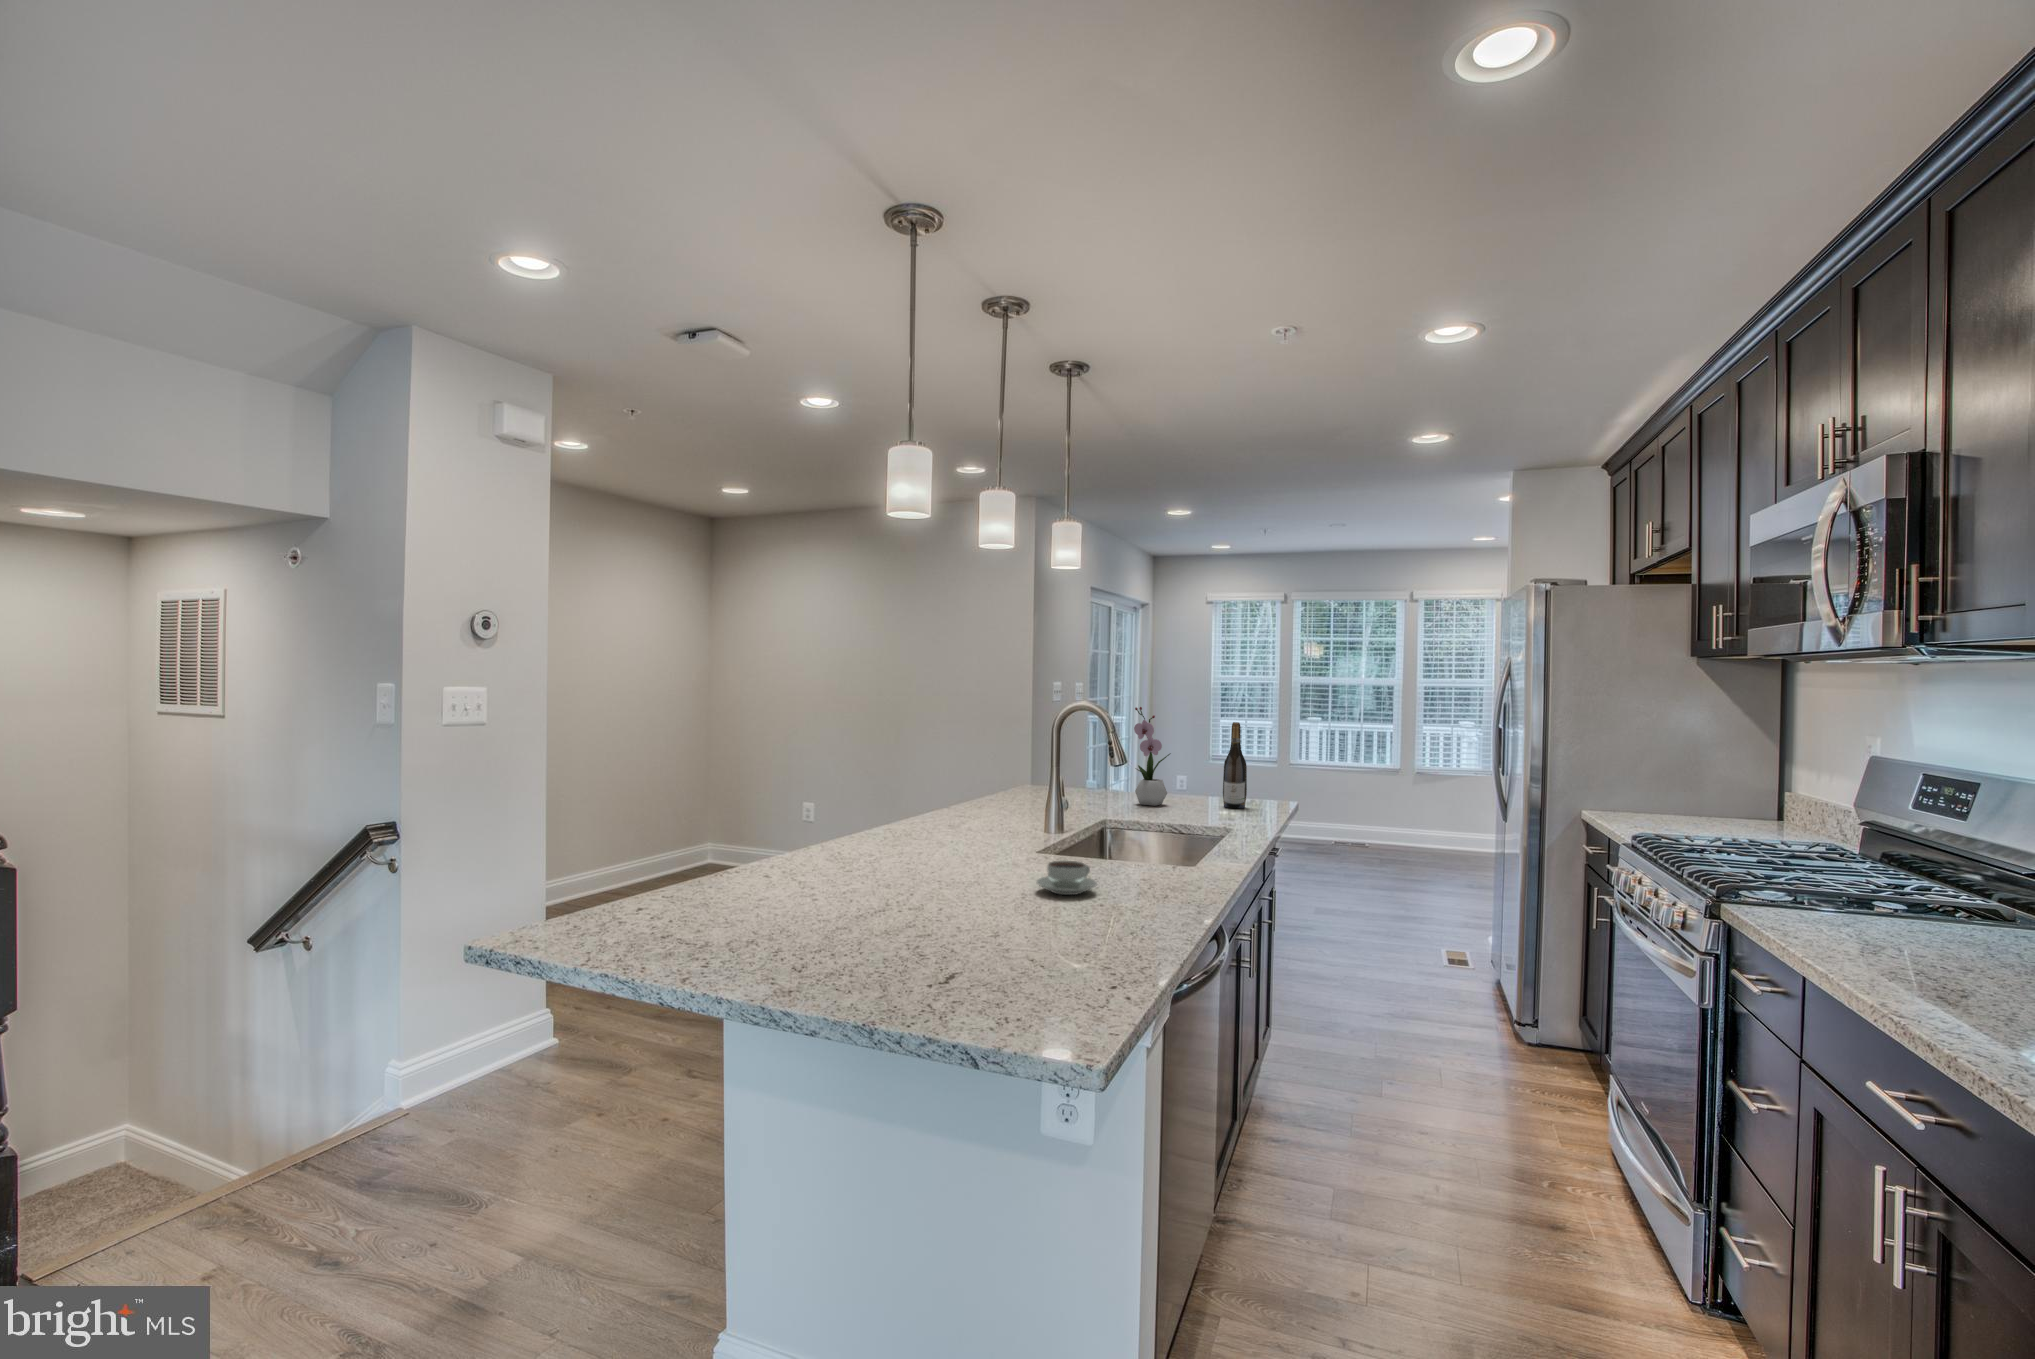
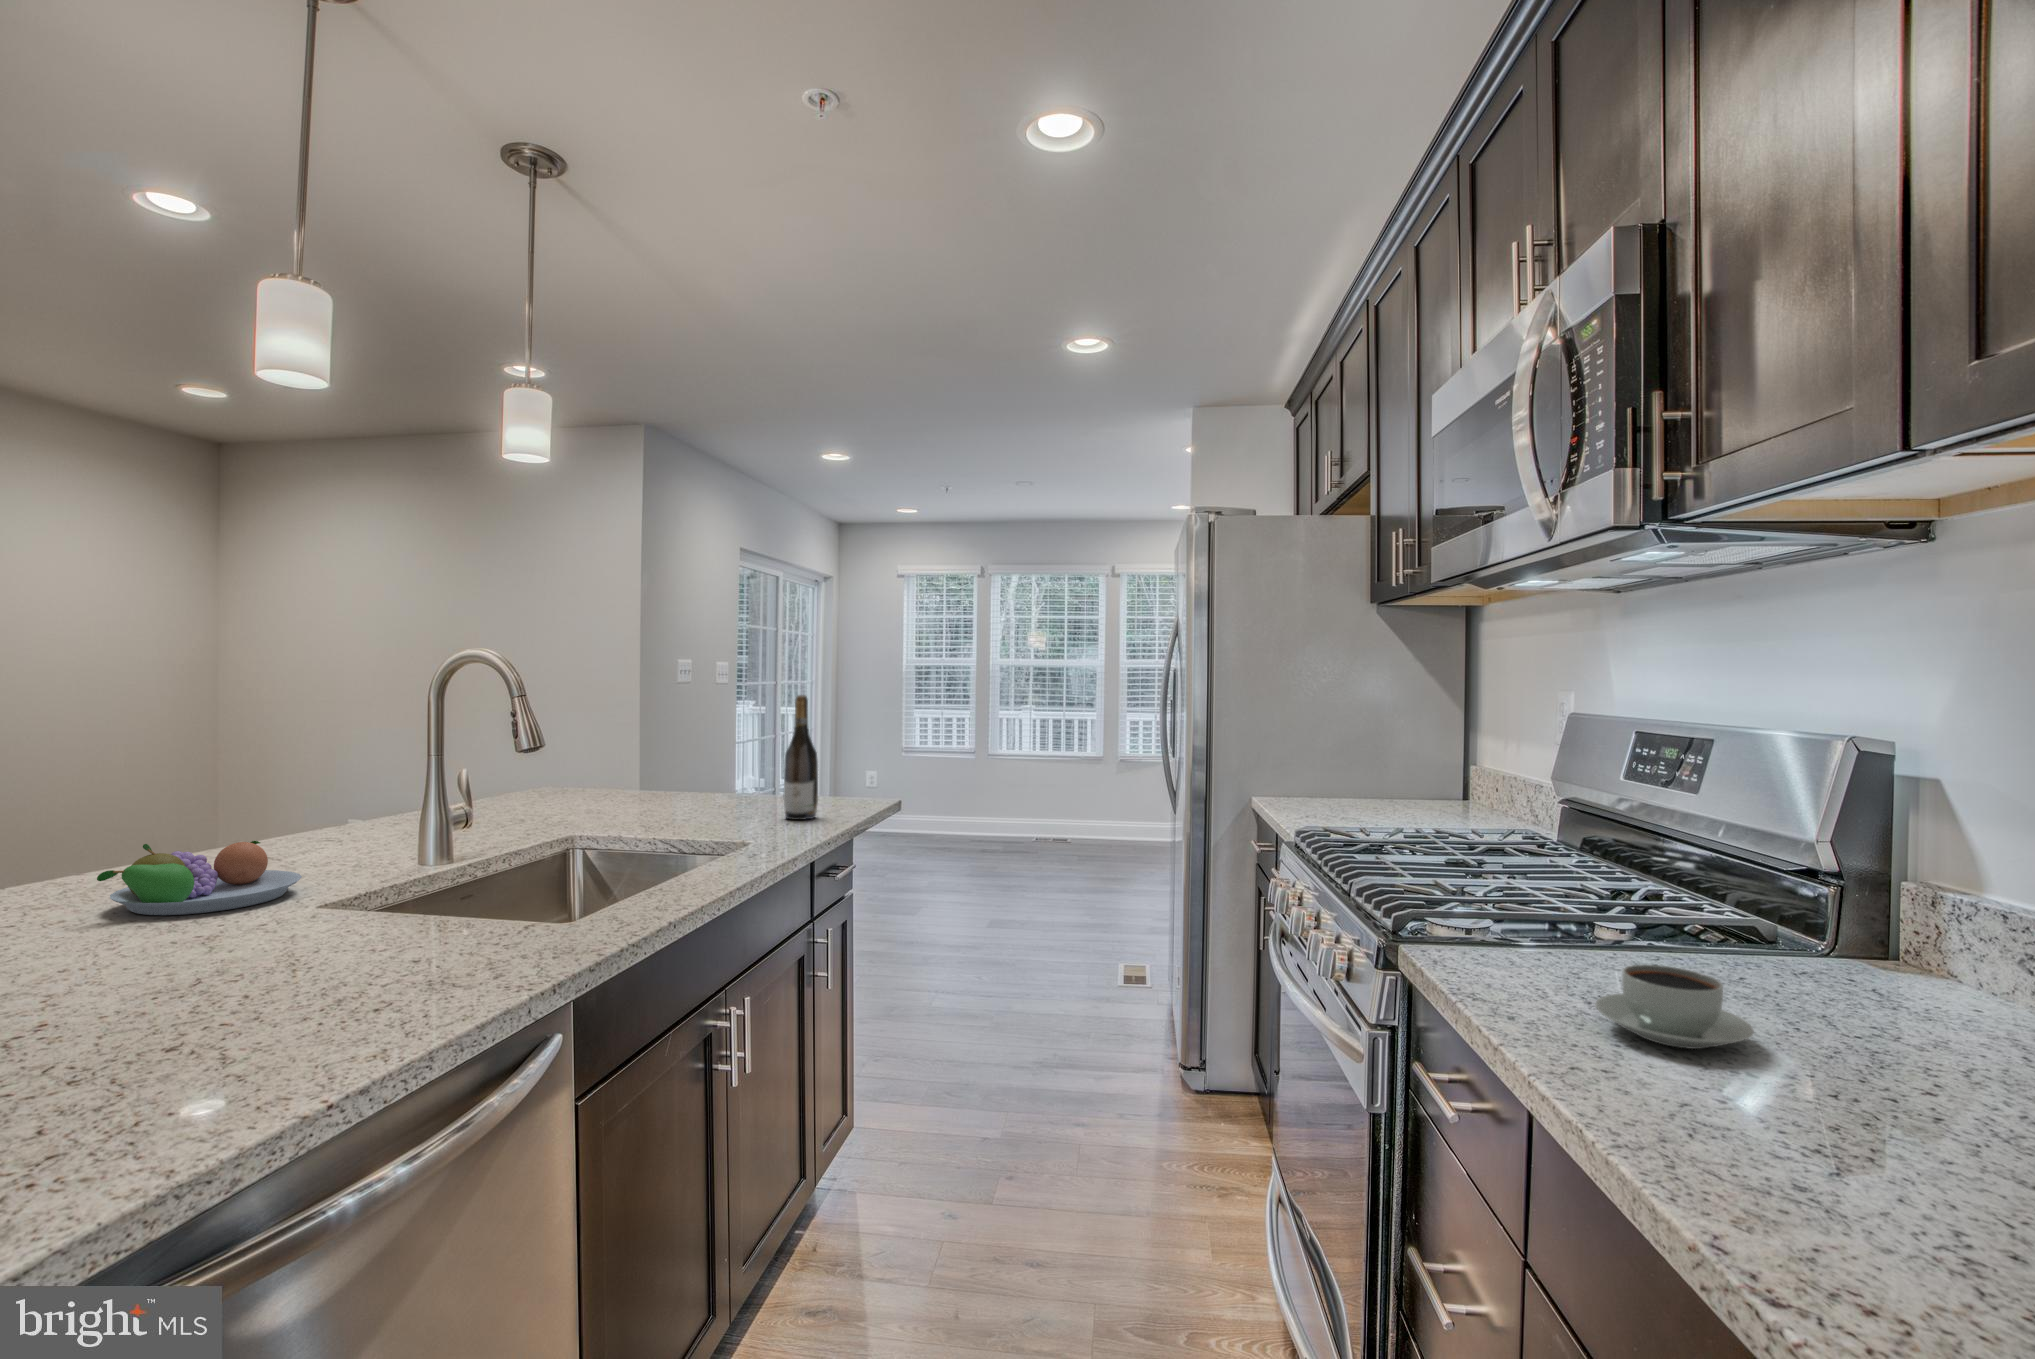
flower arrangement: present [1134,707,1171,806] -> none [643,675,709,822]
fruit bowl: none [923,803,1004,841] -> present [97,841,302,915]
coffee cup: present [1037,861,1097,895] -> present [1595,965,1754,1049]

